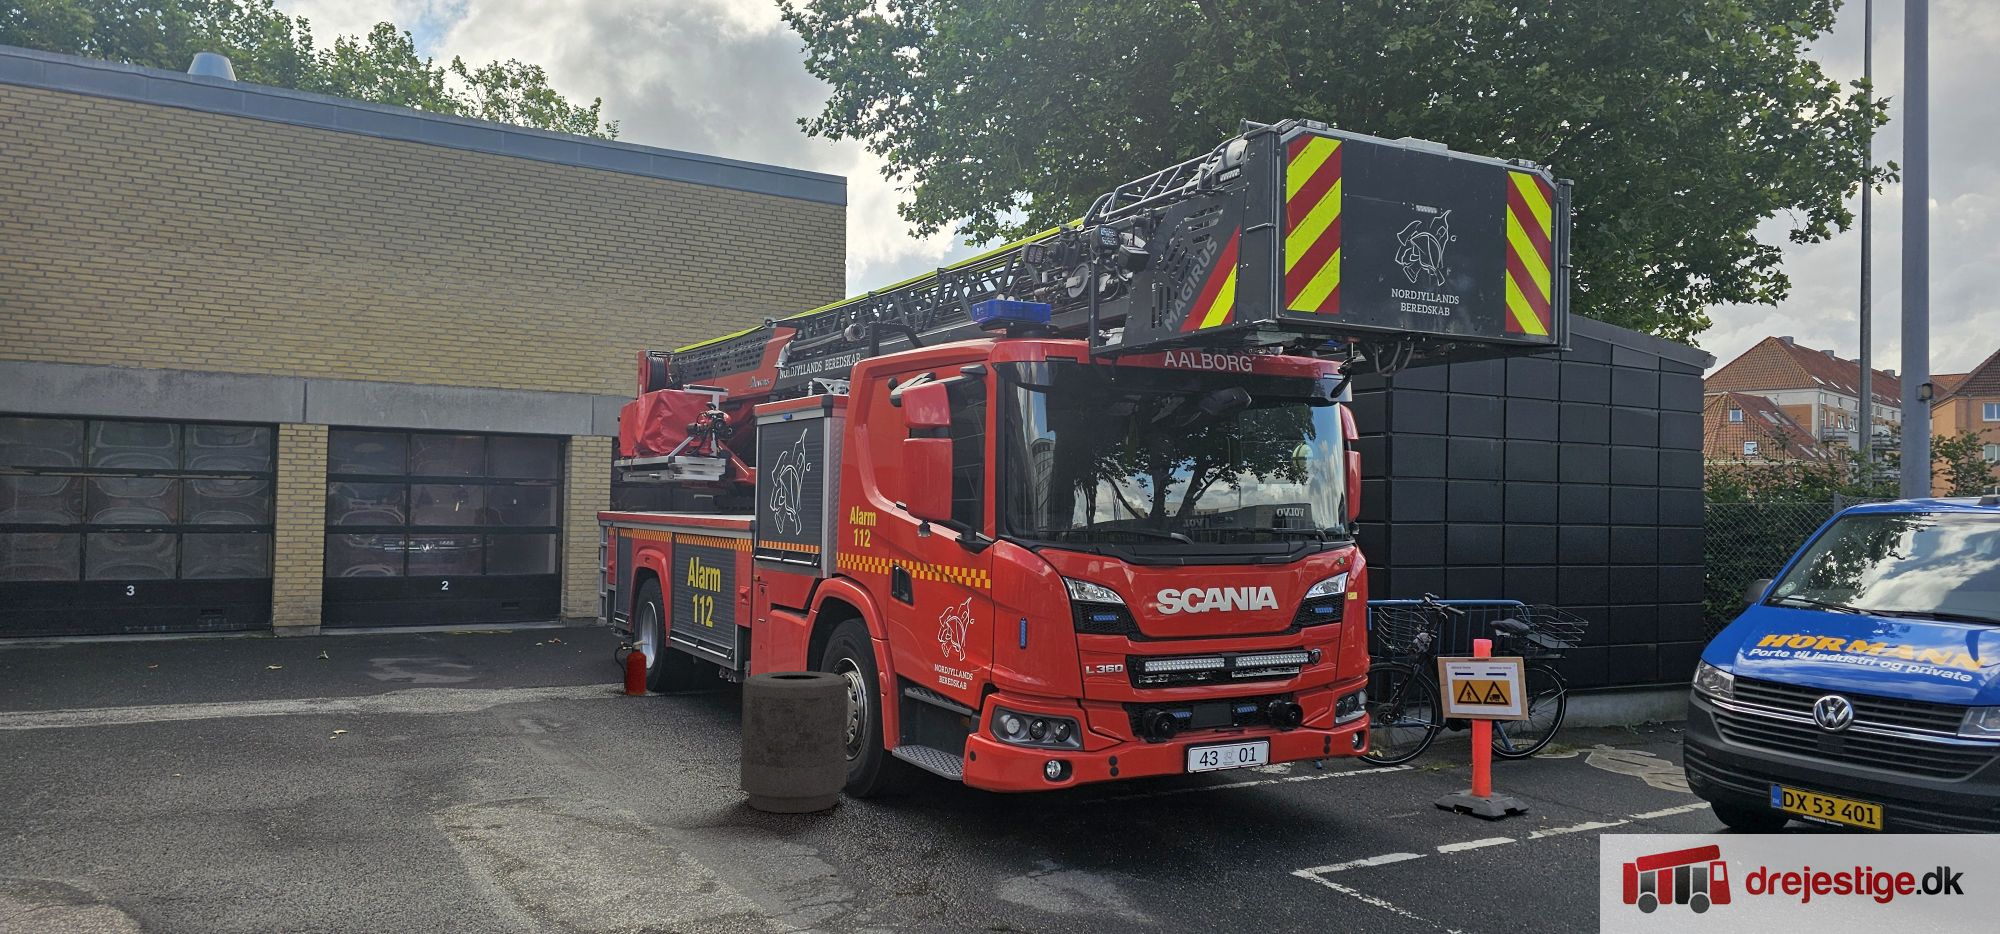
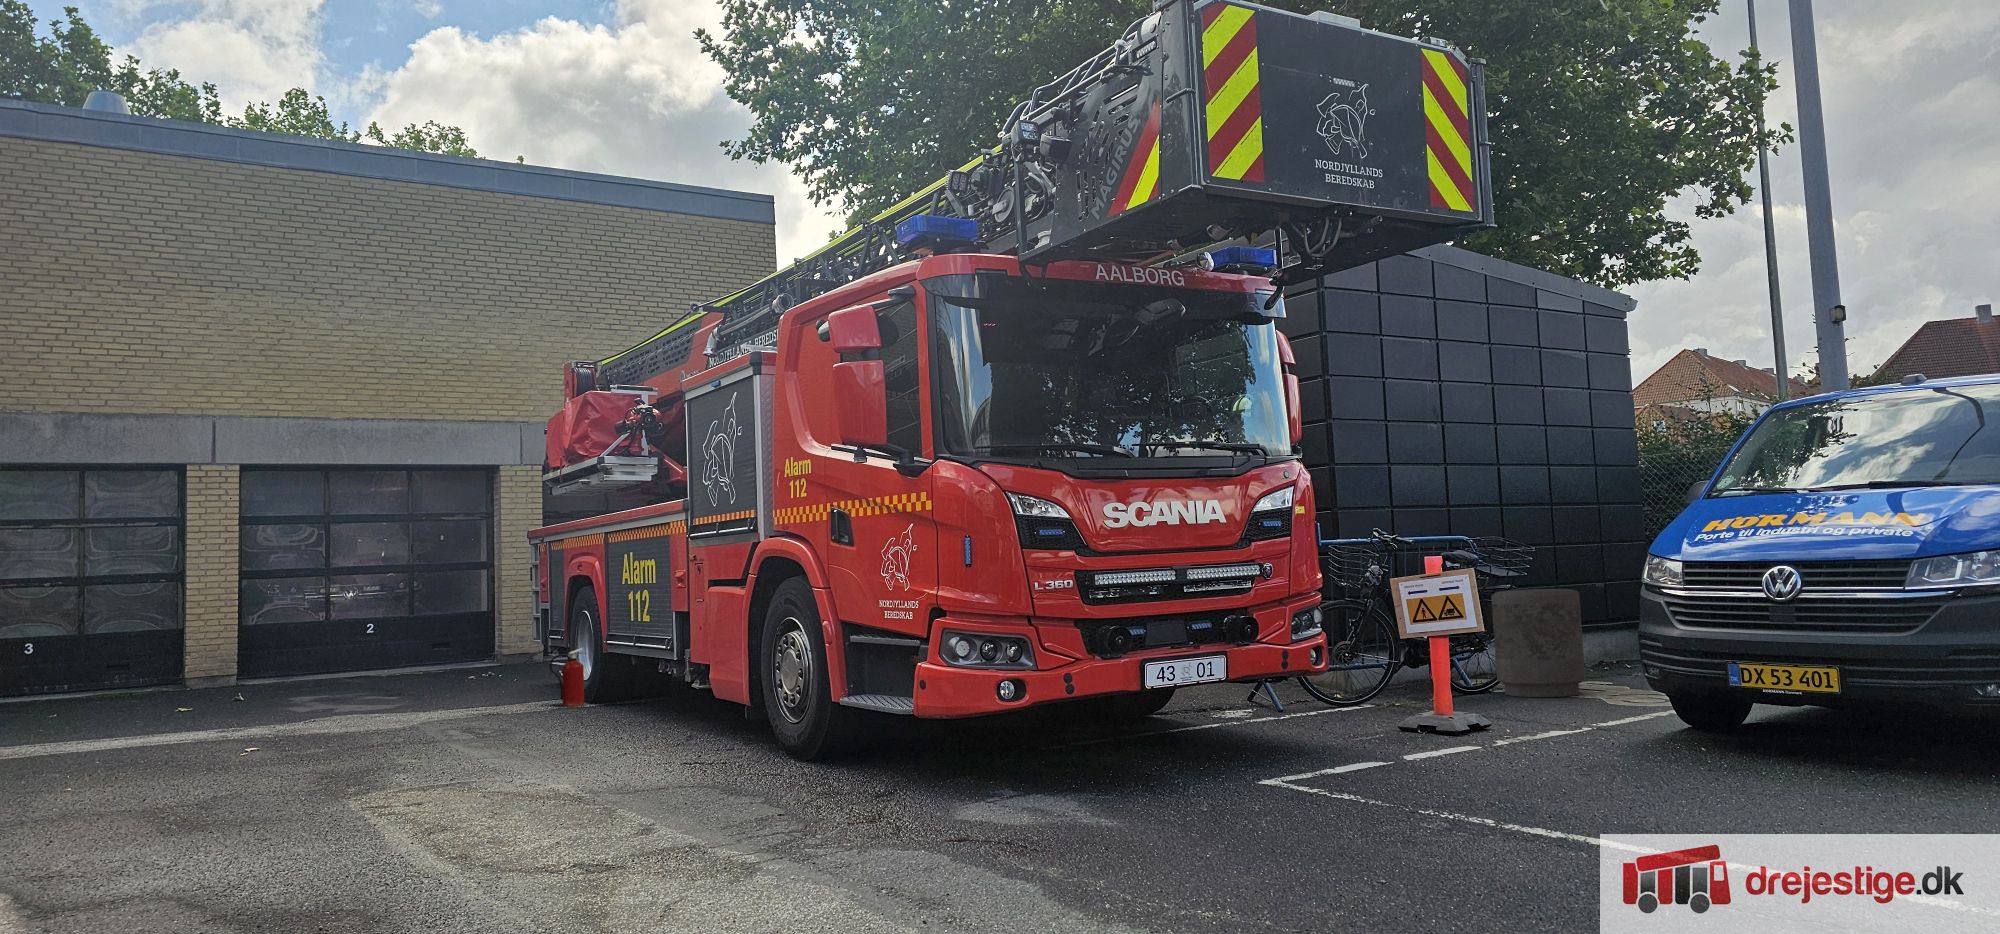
trash can: present [740,671,848,813] -> present [1491,589,1585,697]

